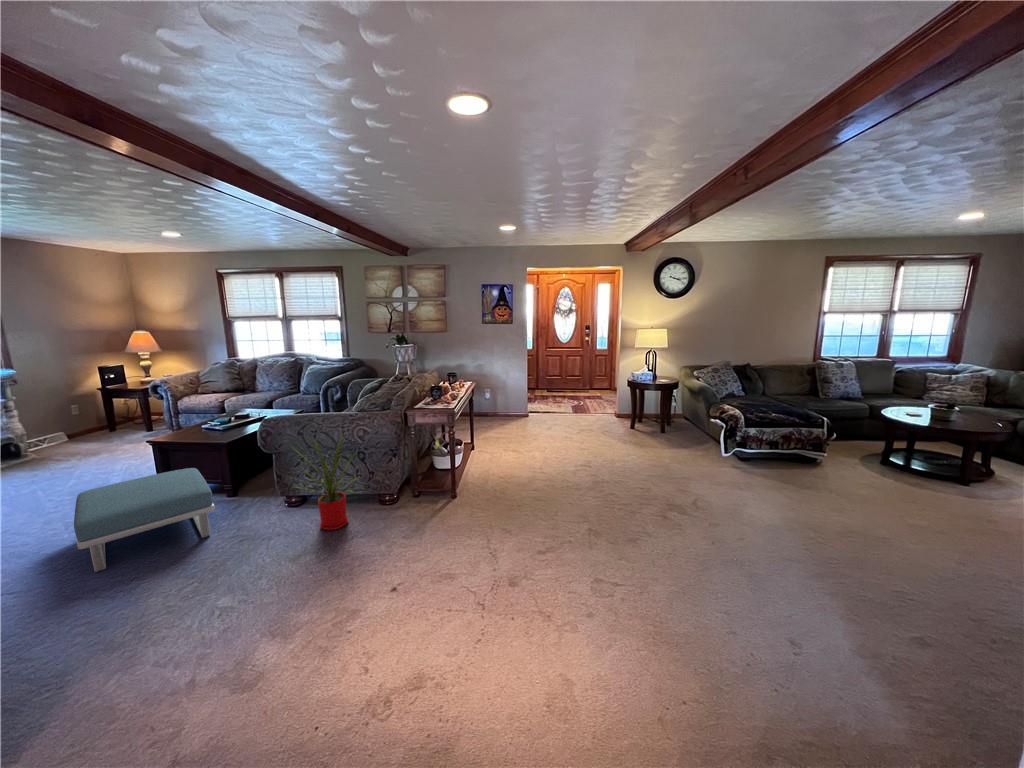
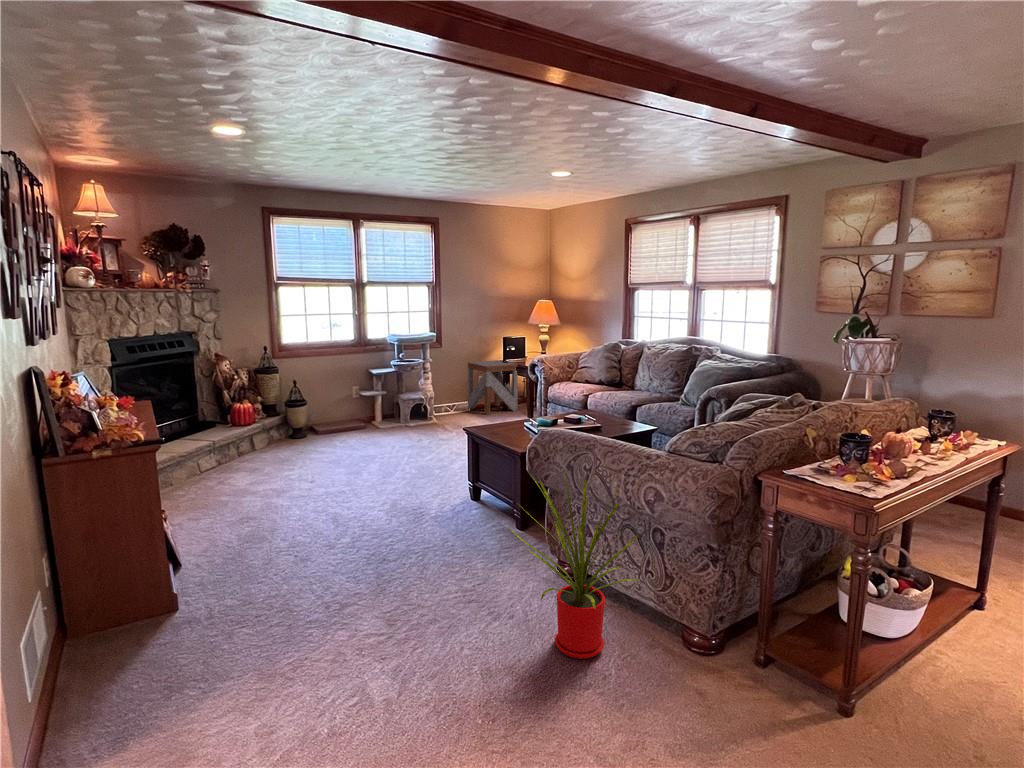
side table: none [56,389,132,439] -> present [468,360,518,415]
footstool: present [74,468,215,572] -> none [329,467,482,574]

